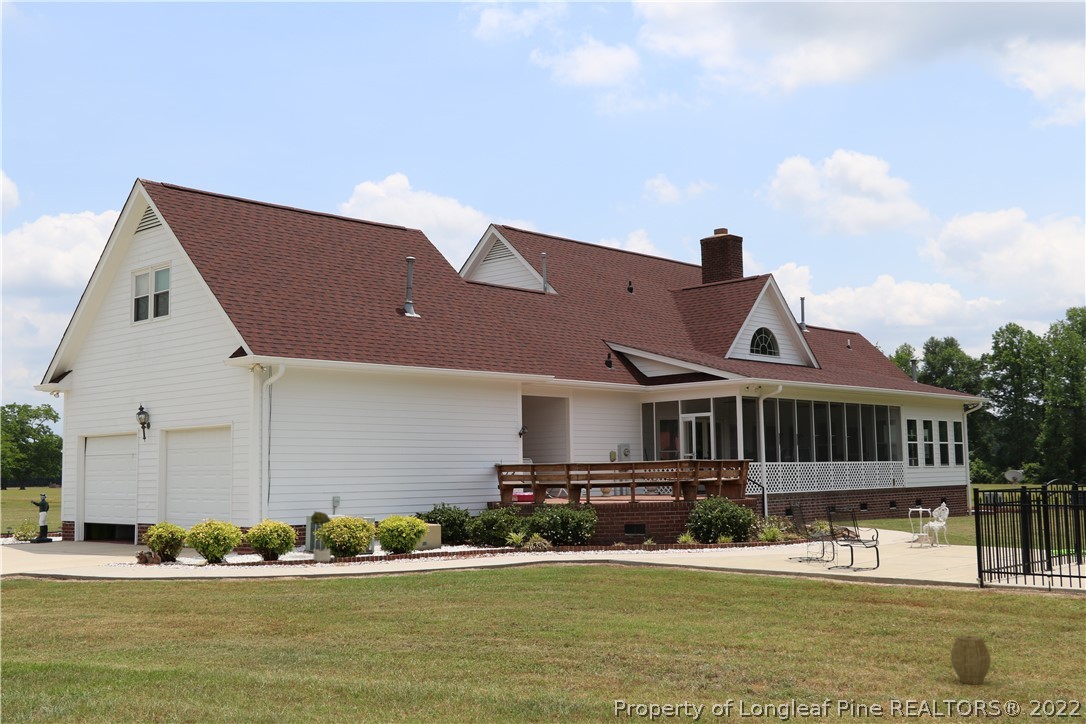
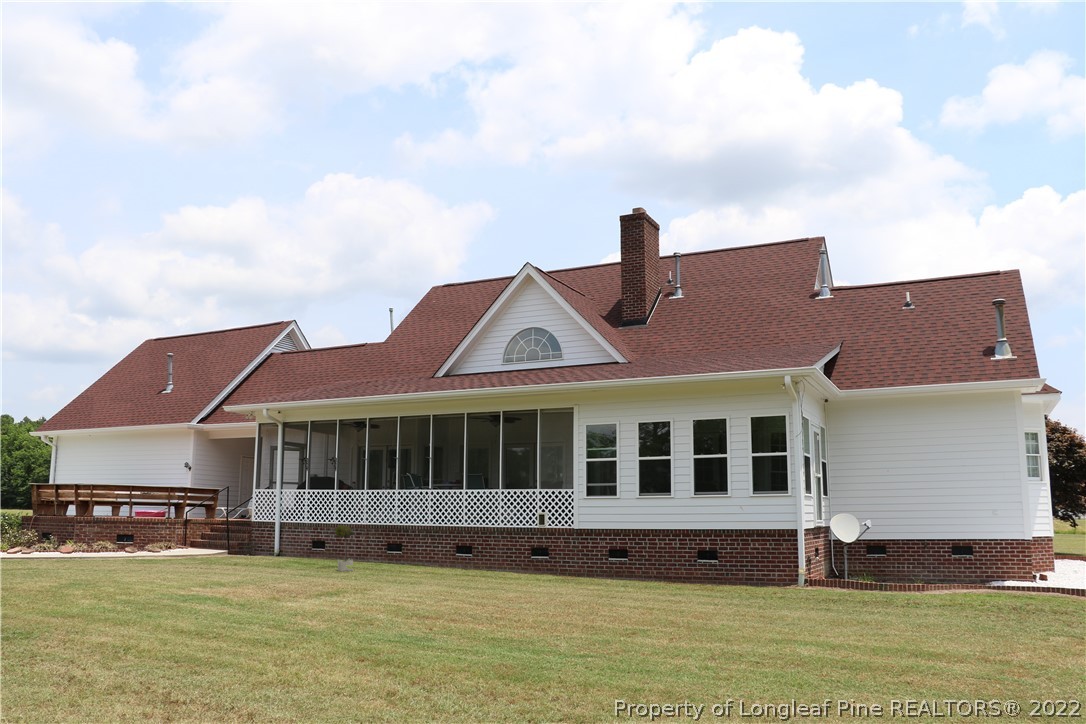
woven basket: present [951,635,991,684] -> none [948,636,988,684]

